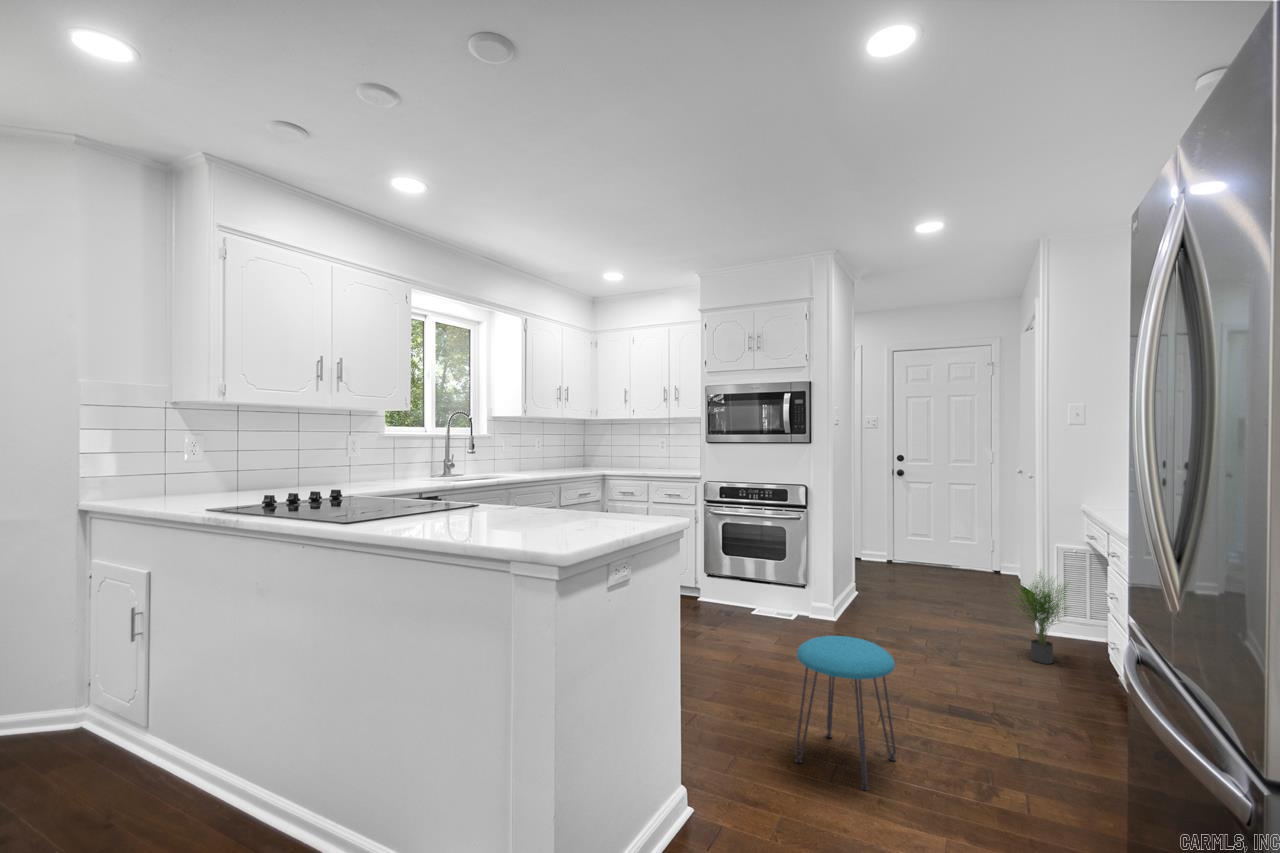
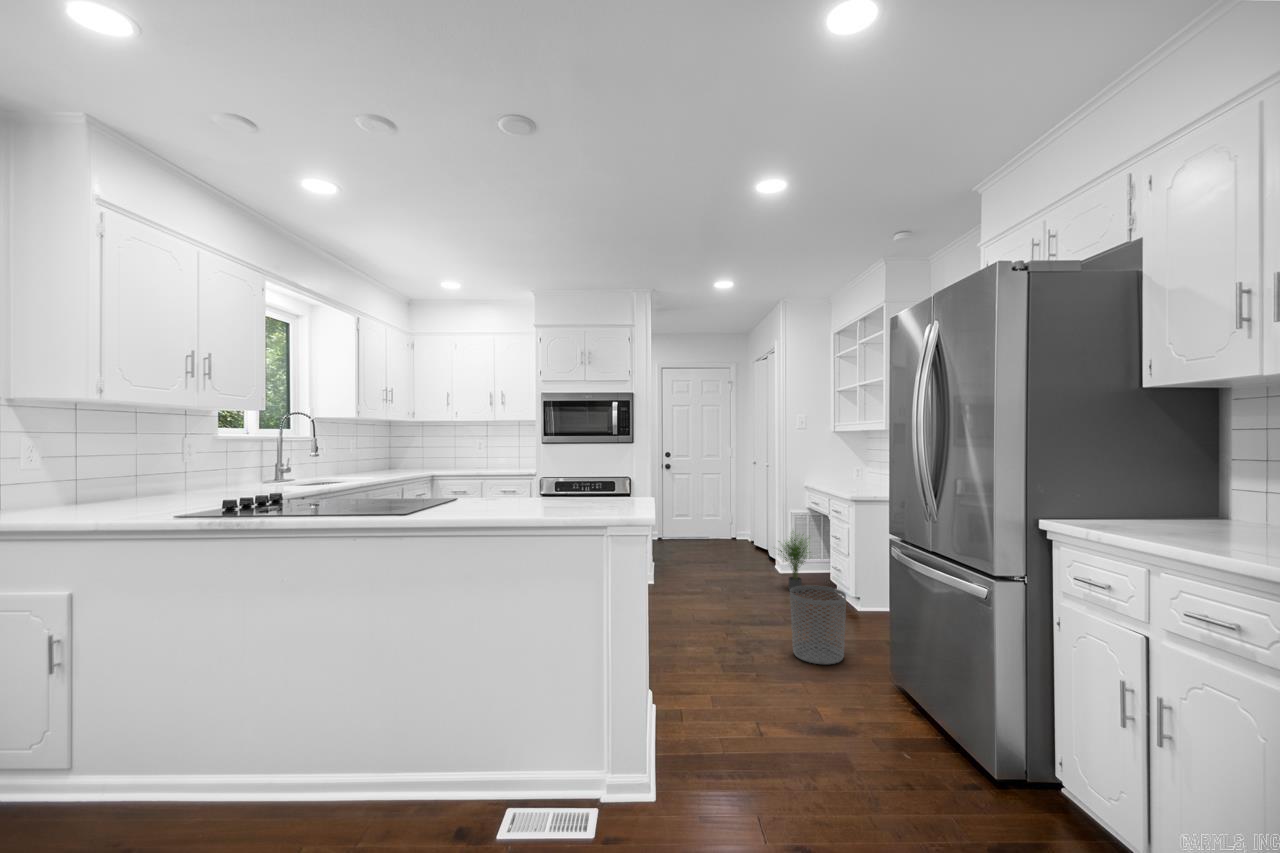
stool: present [795,636,896,790] -> none [695,584,763,686]
waste bin: none [958,658,1054,789] -> present [790,585,846,664]

